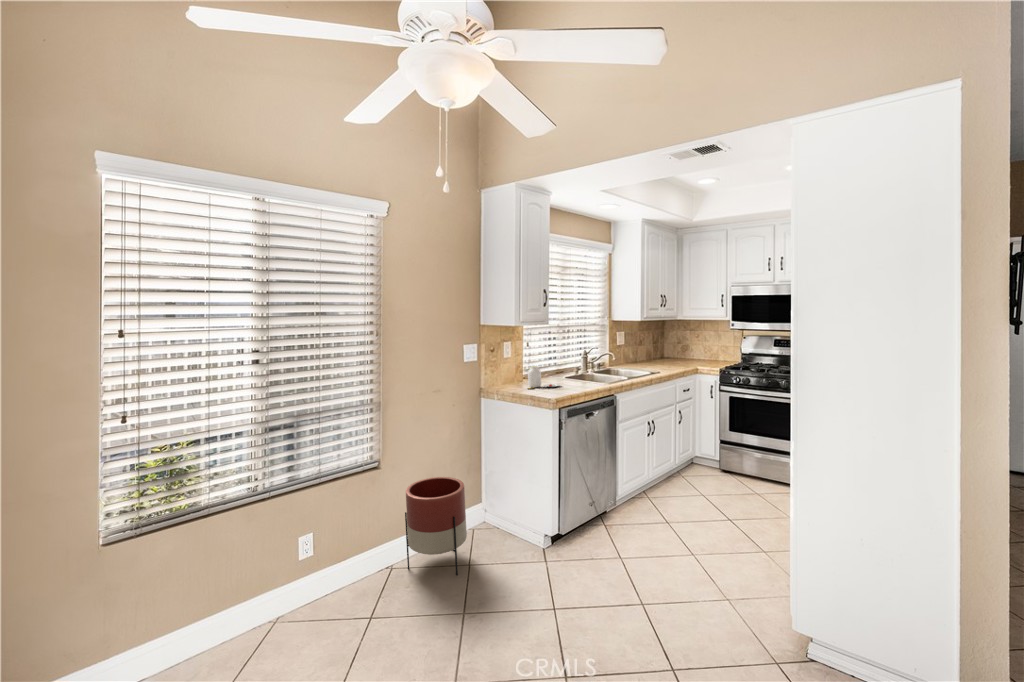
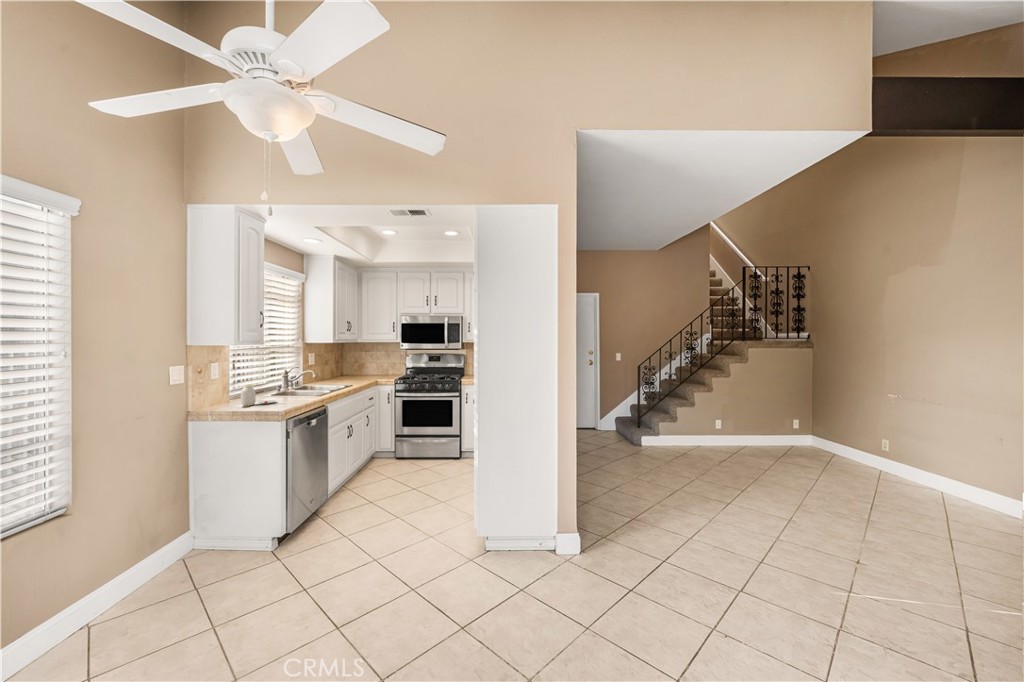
planter: present [405,477,467,575] -> none [103,507,189,624]

